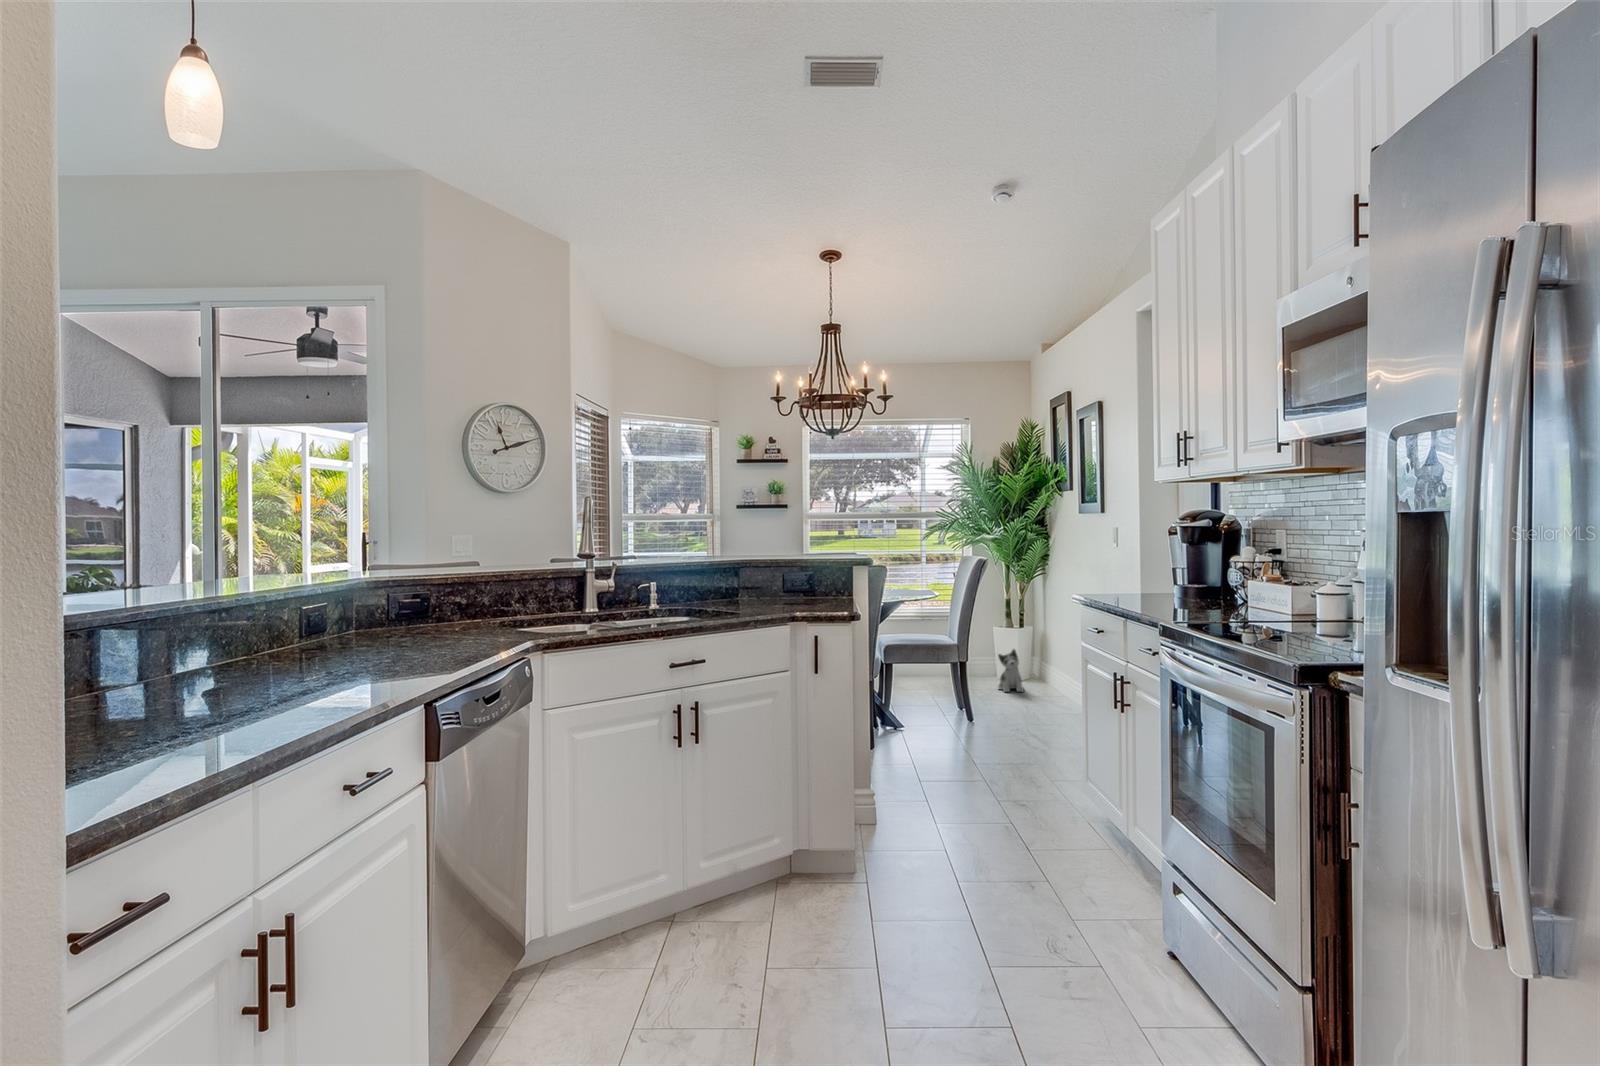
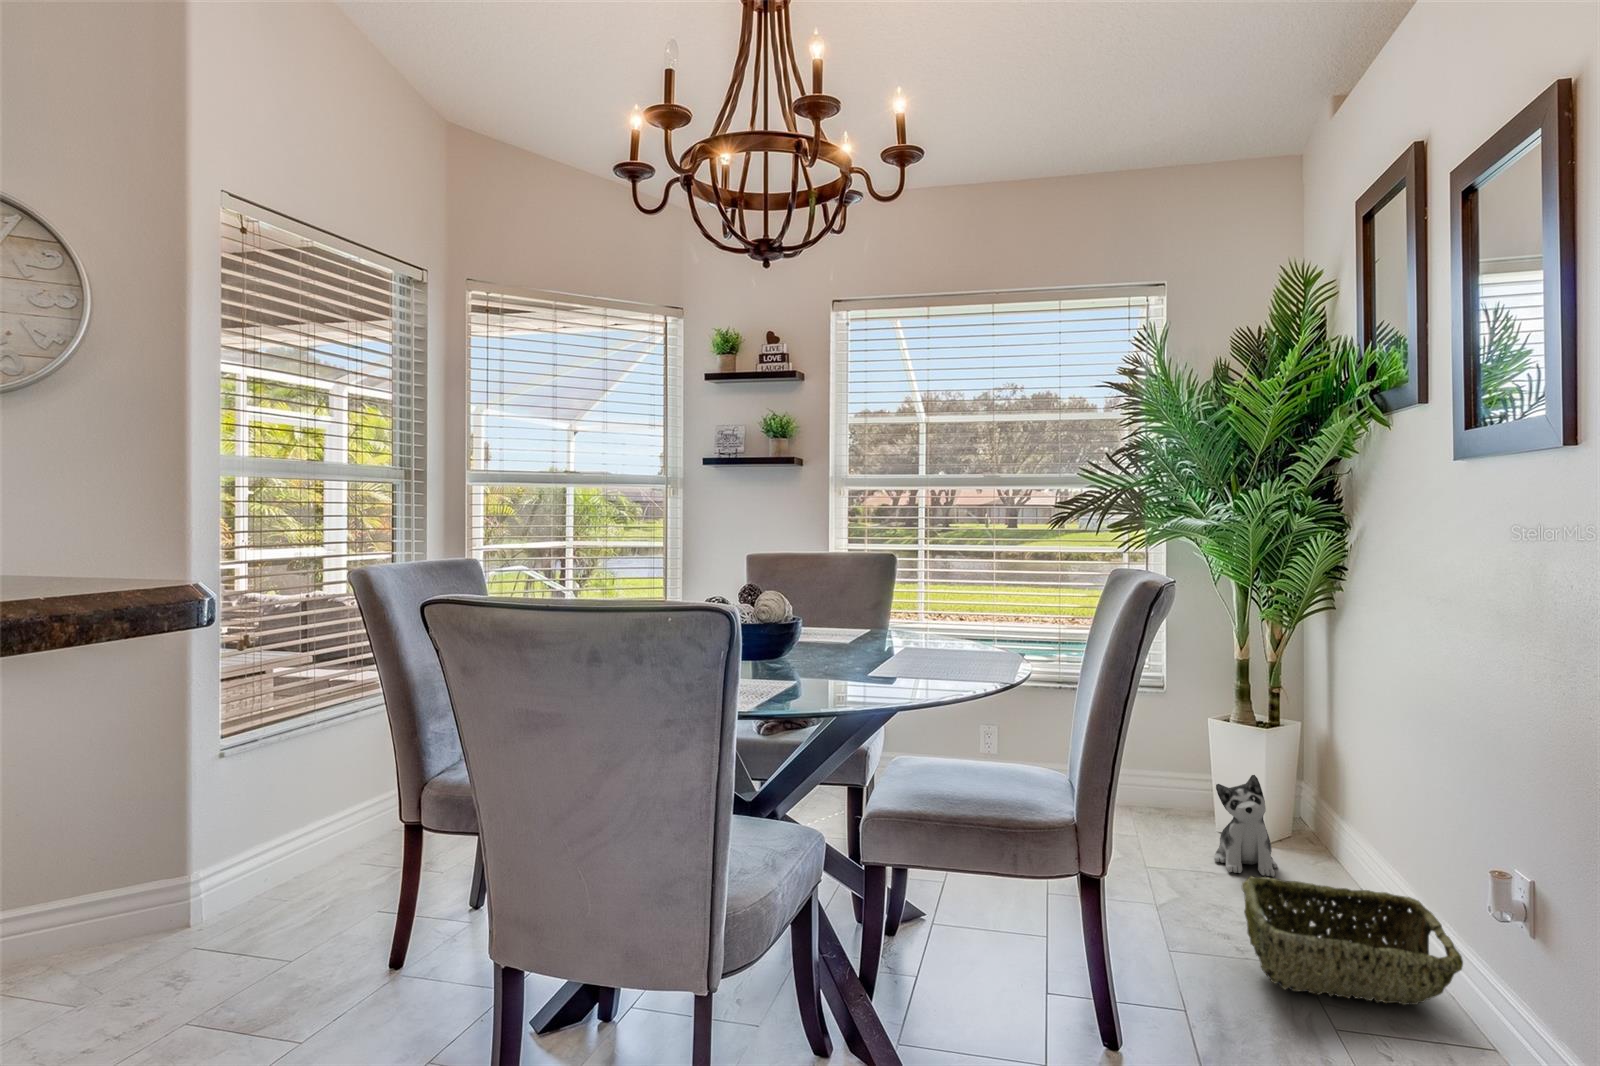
woven basket: none [1011,681,1089,721] -> present [1242,876,1463,1005]

